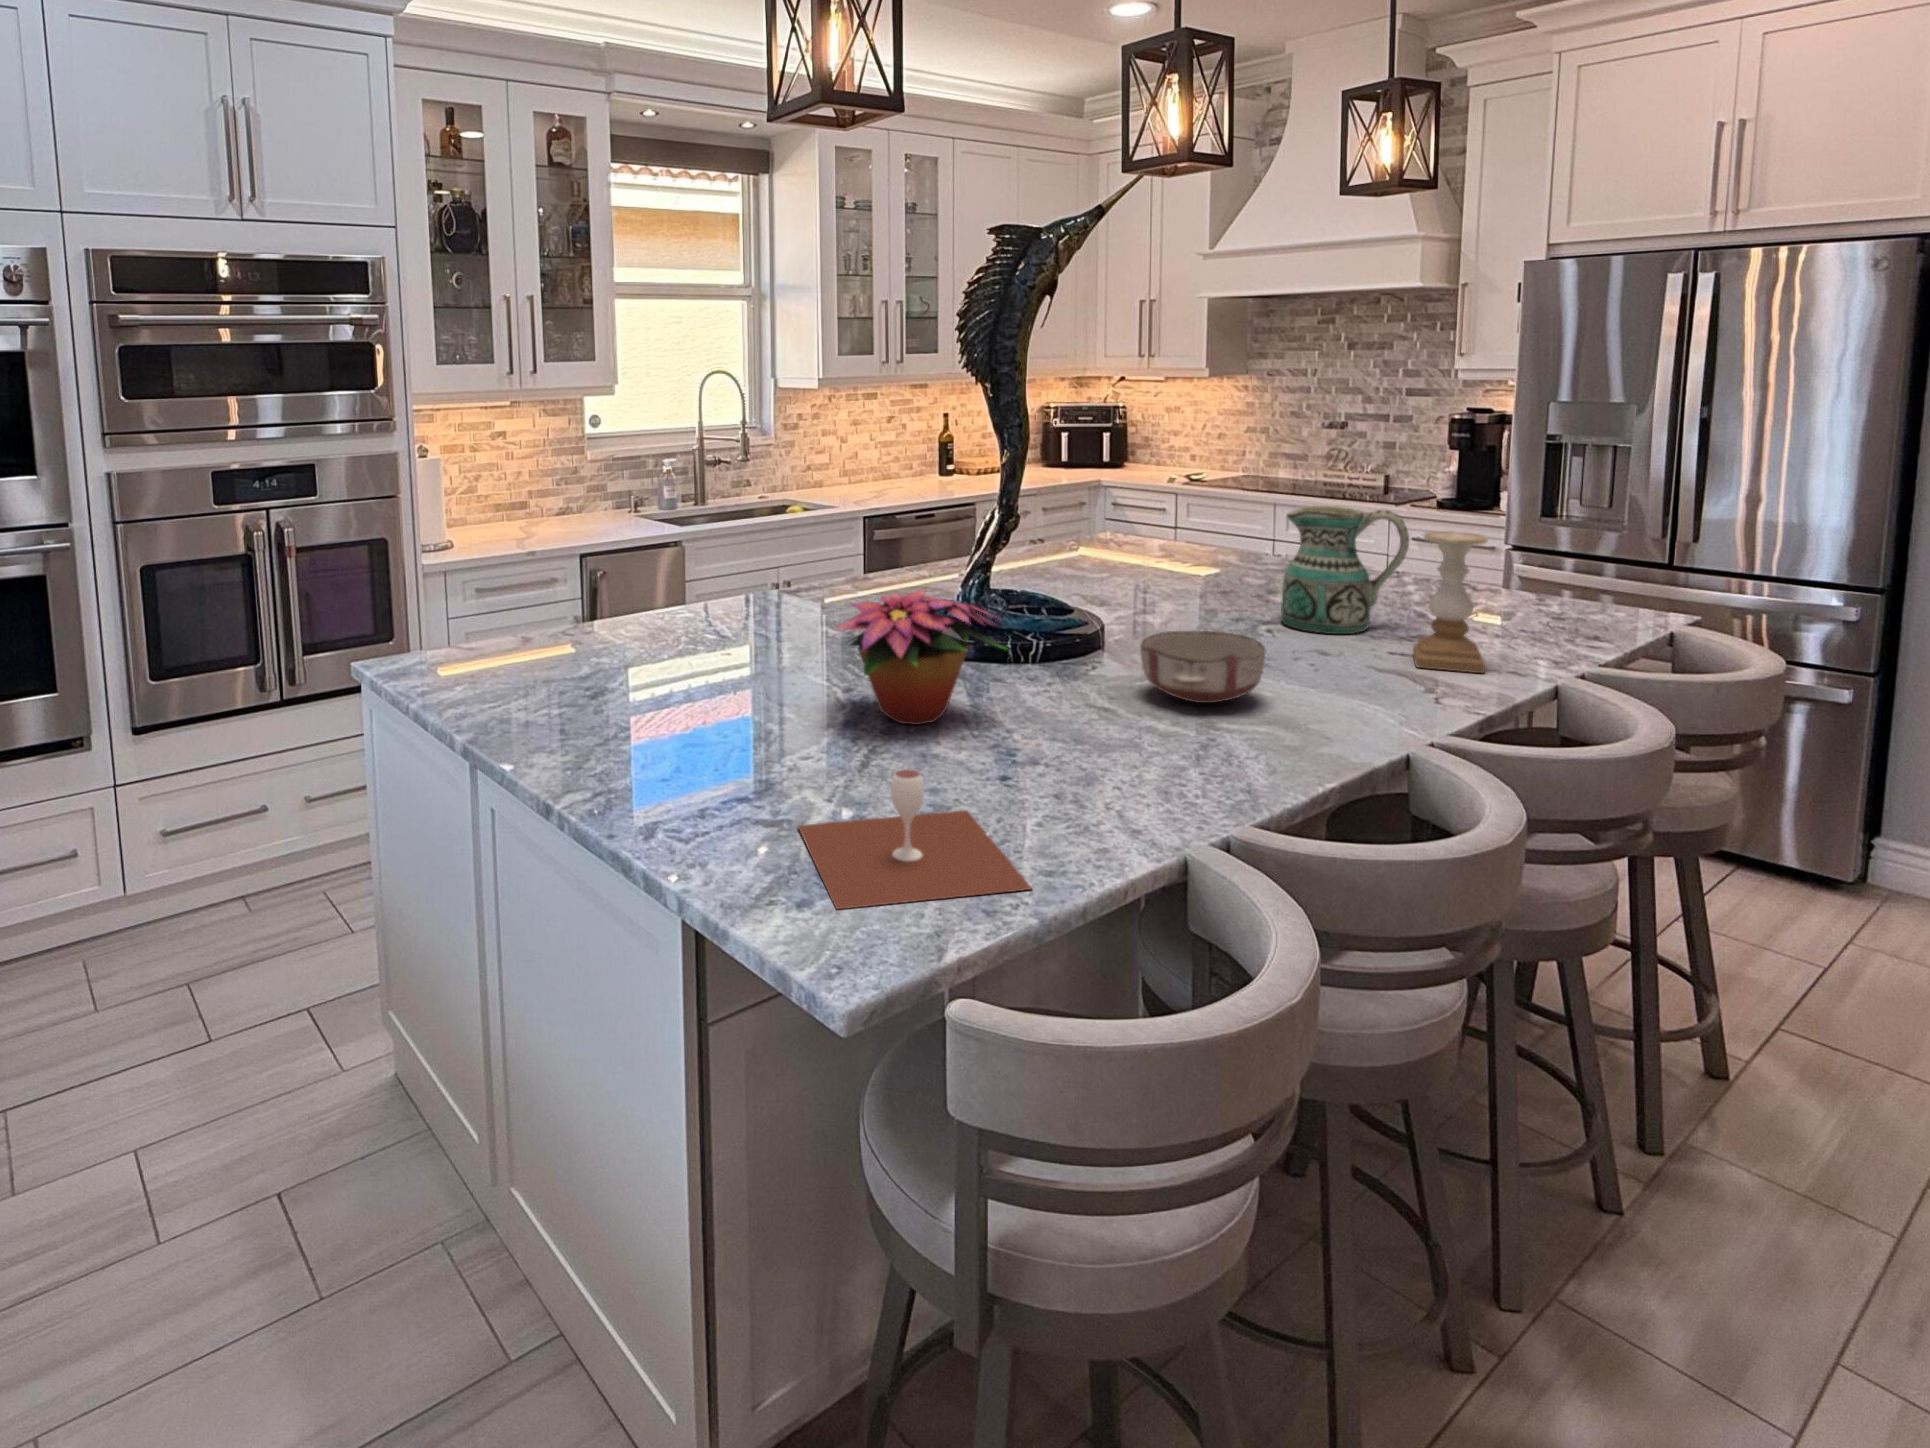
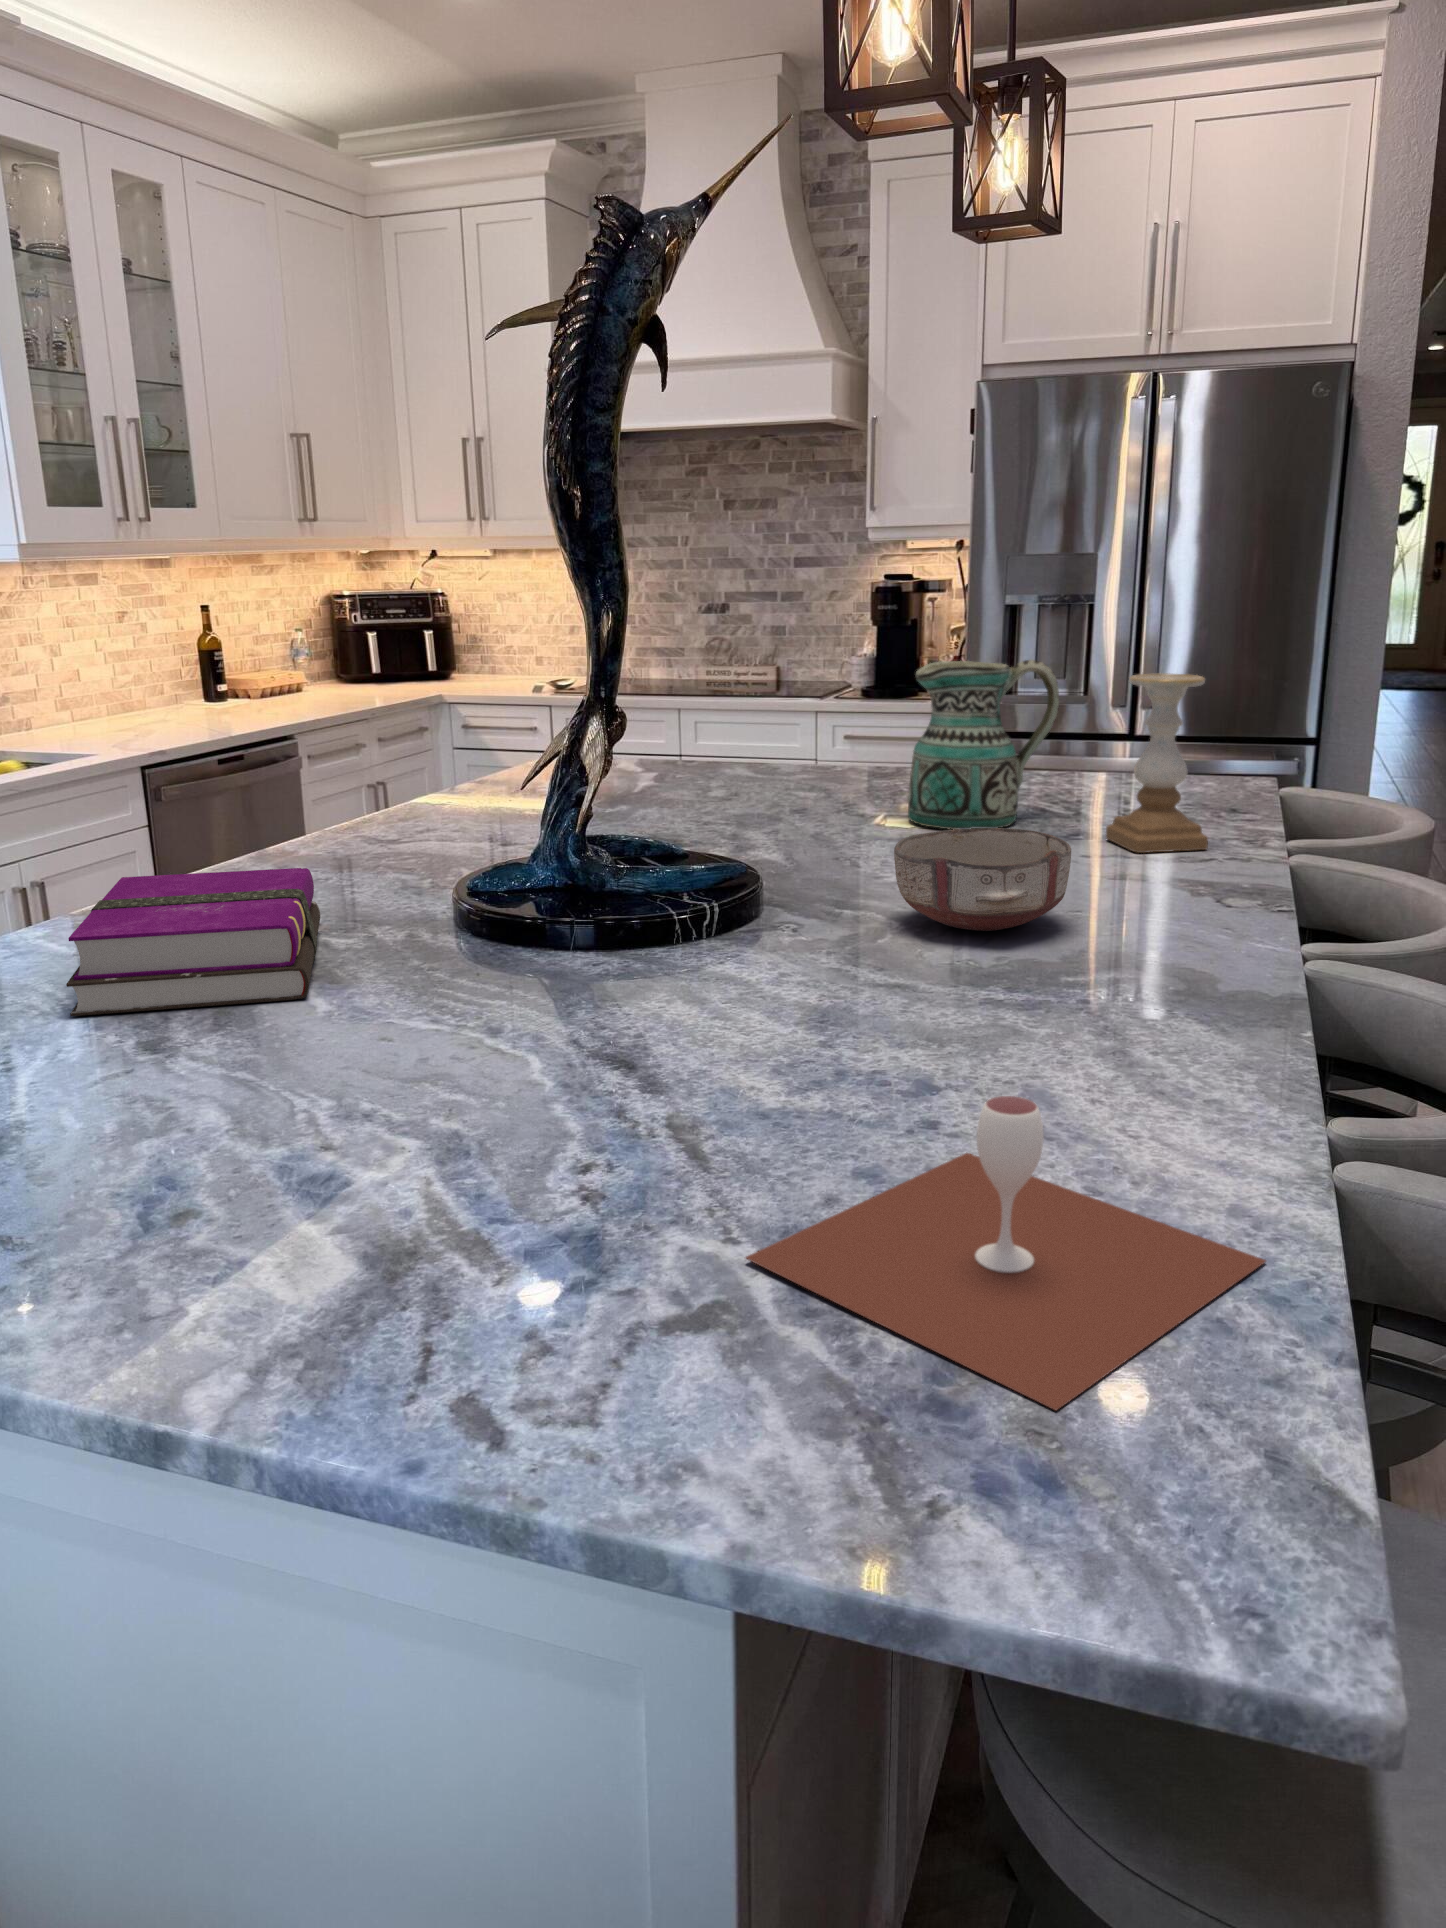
flower arrangement: present [835,590,1006,725] -> none [469,791,809,1035]
hardback book: none [661,597,821,674] -> present [66,868,320,1016]

